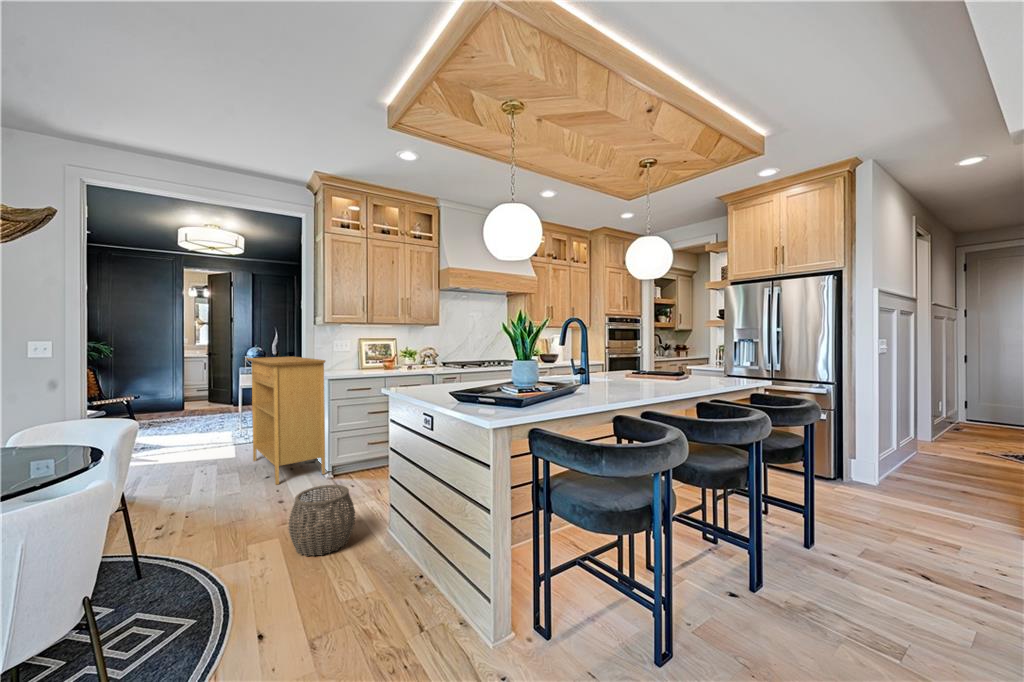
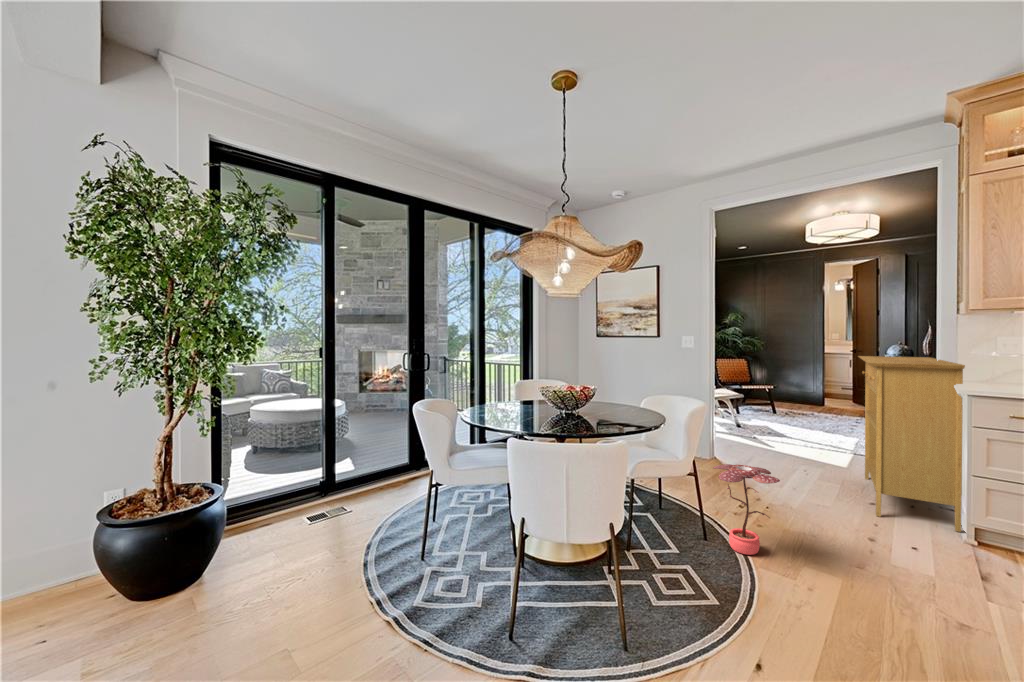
potted plant: none [146,474,227,569] -> present [713,464,780,555]
woven basket: present [288,485,355,556] -> none [843,534,959,644]

